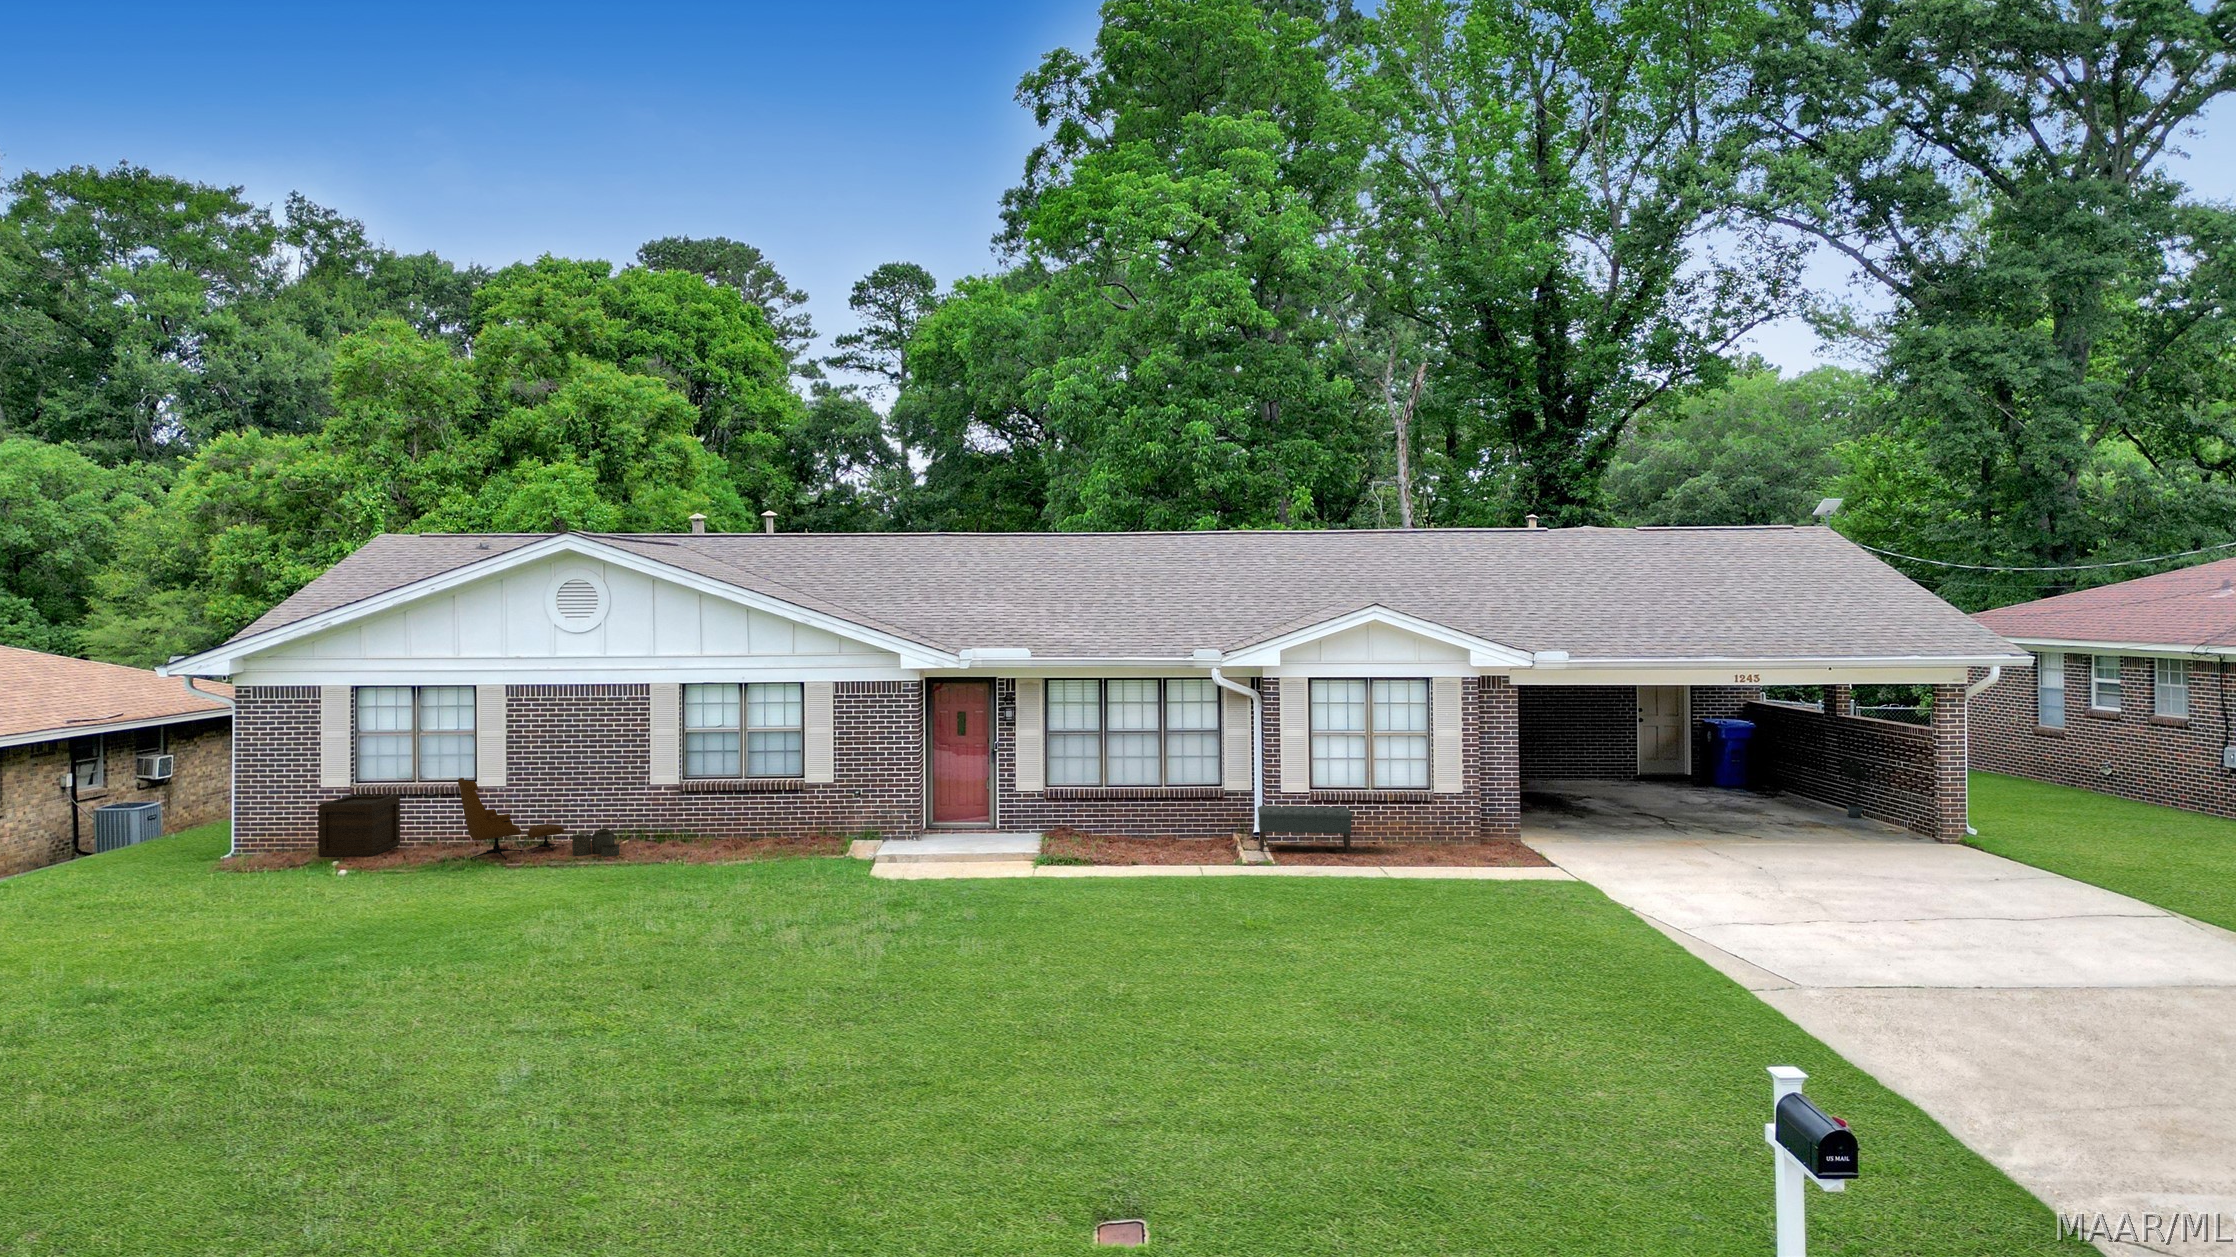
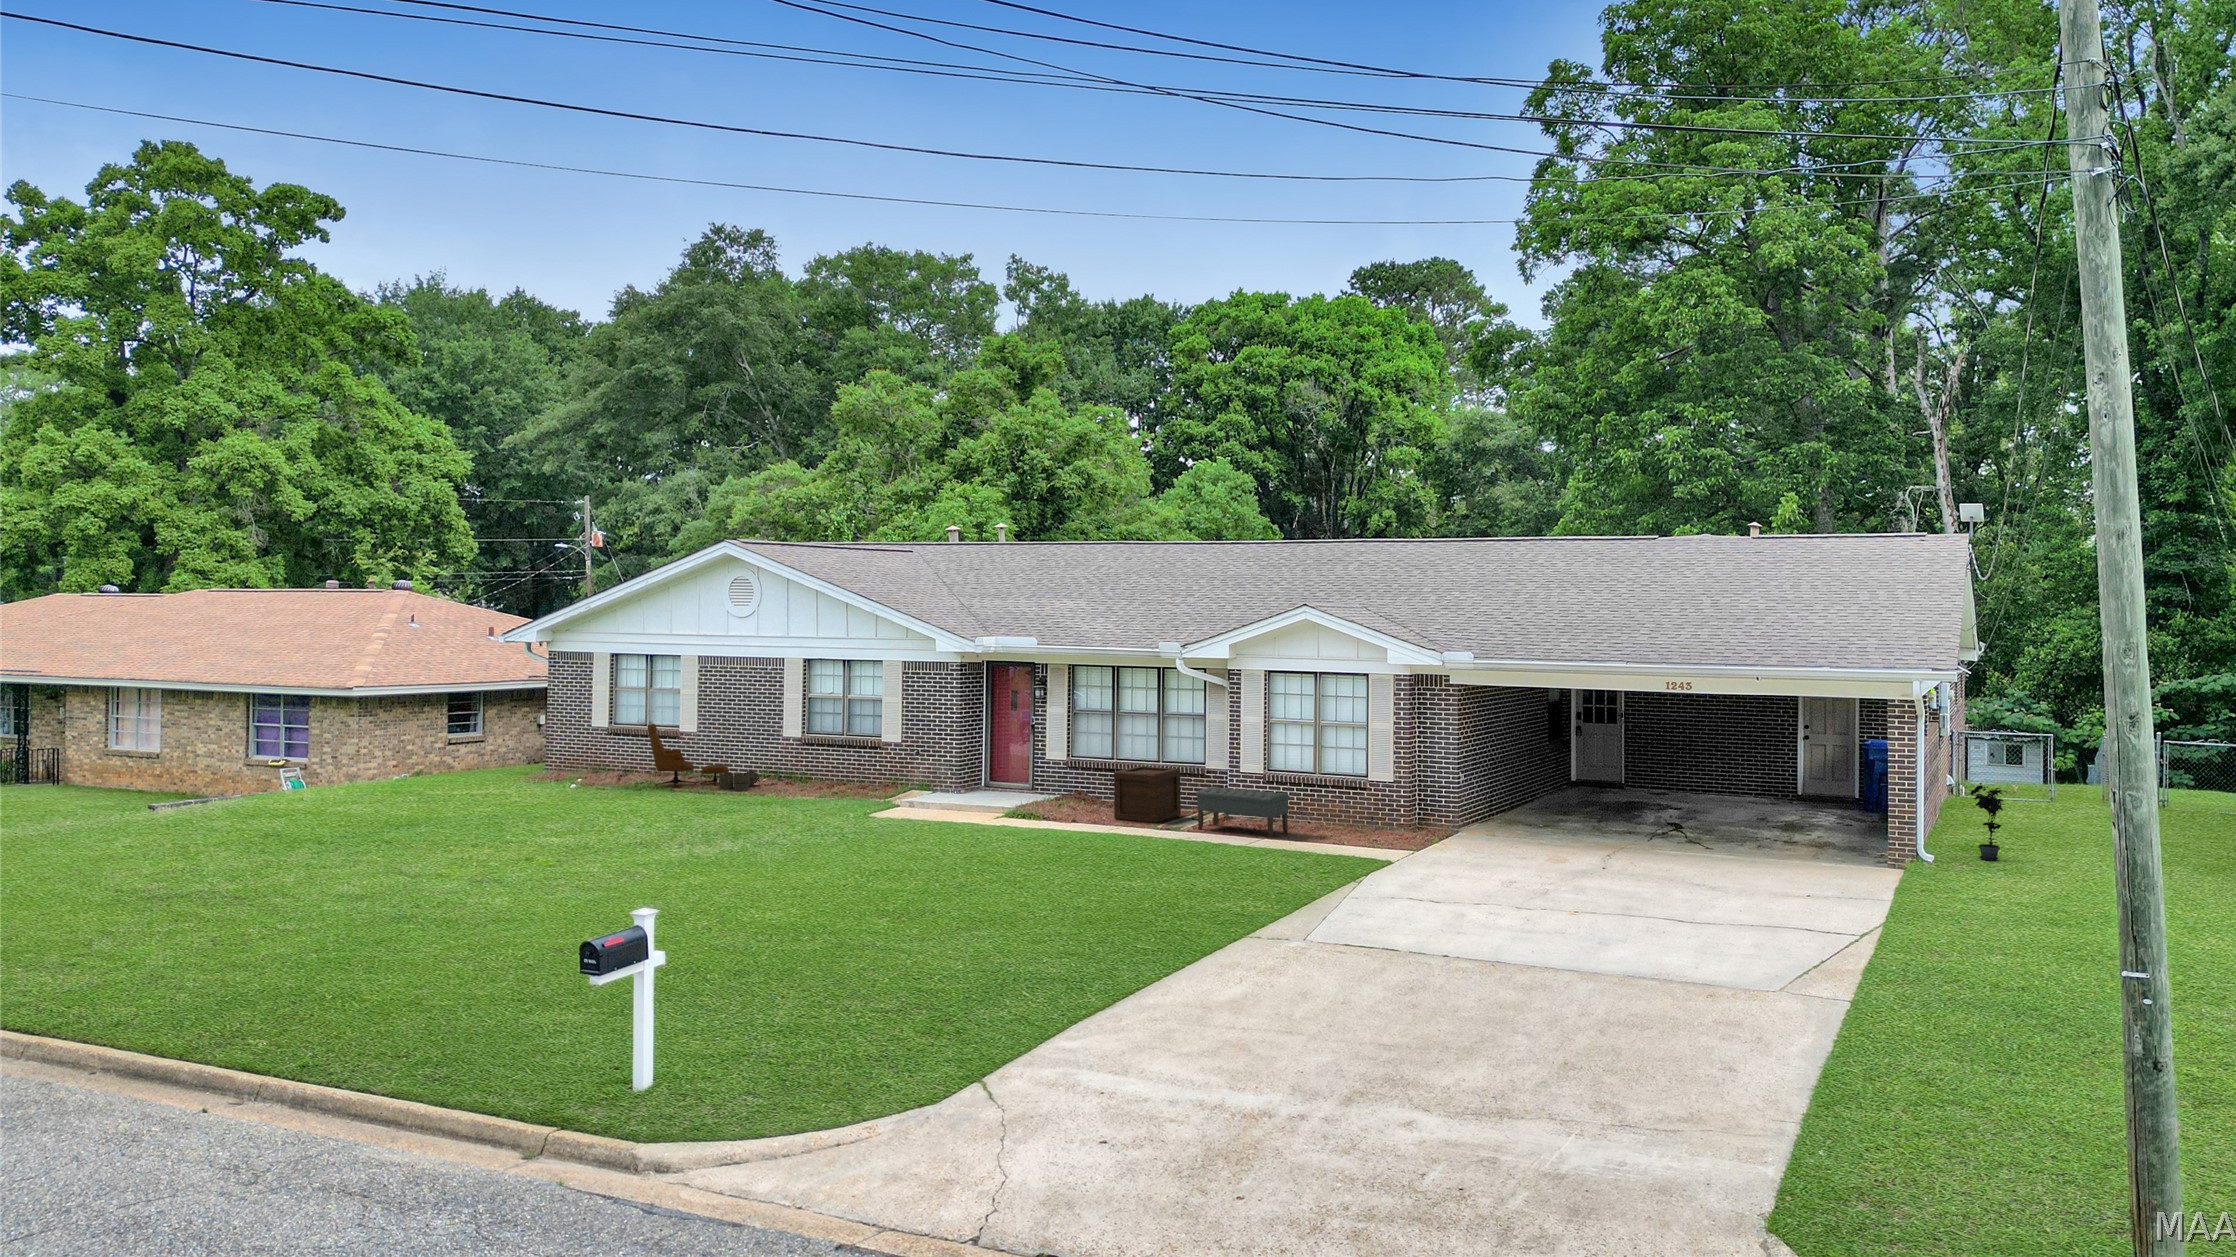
wooden crate: present [318,795,400,857] -> present [1114,766,1181,823]

